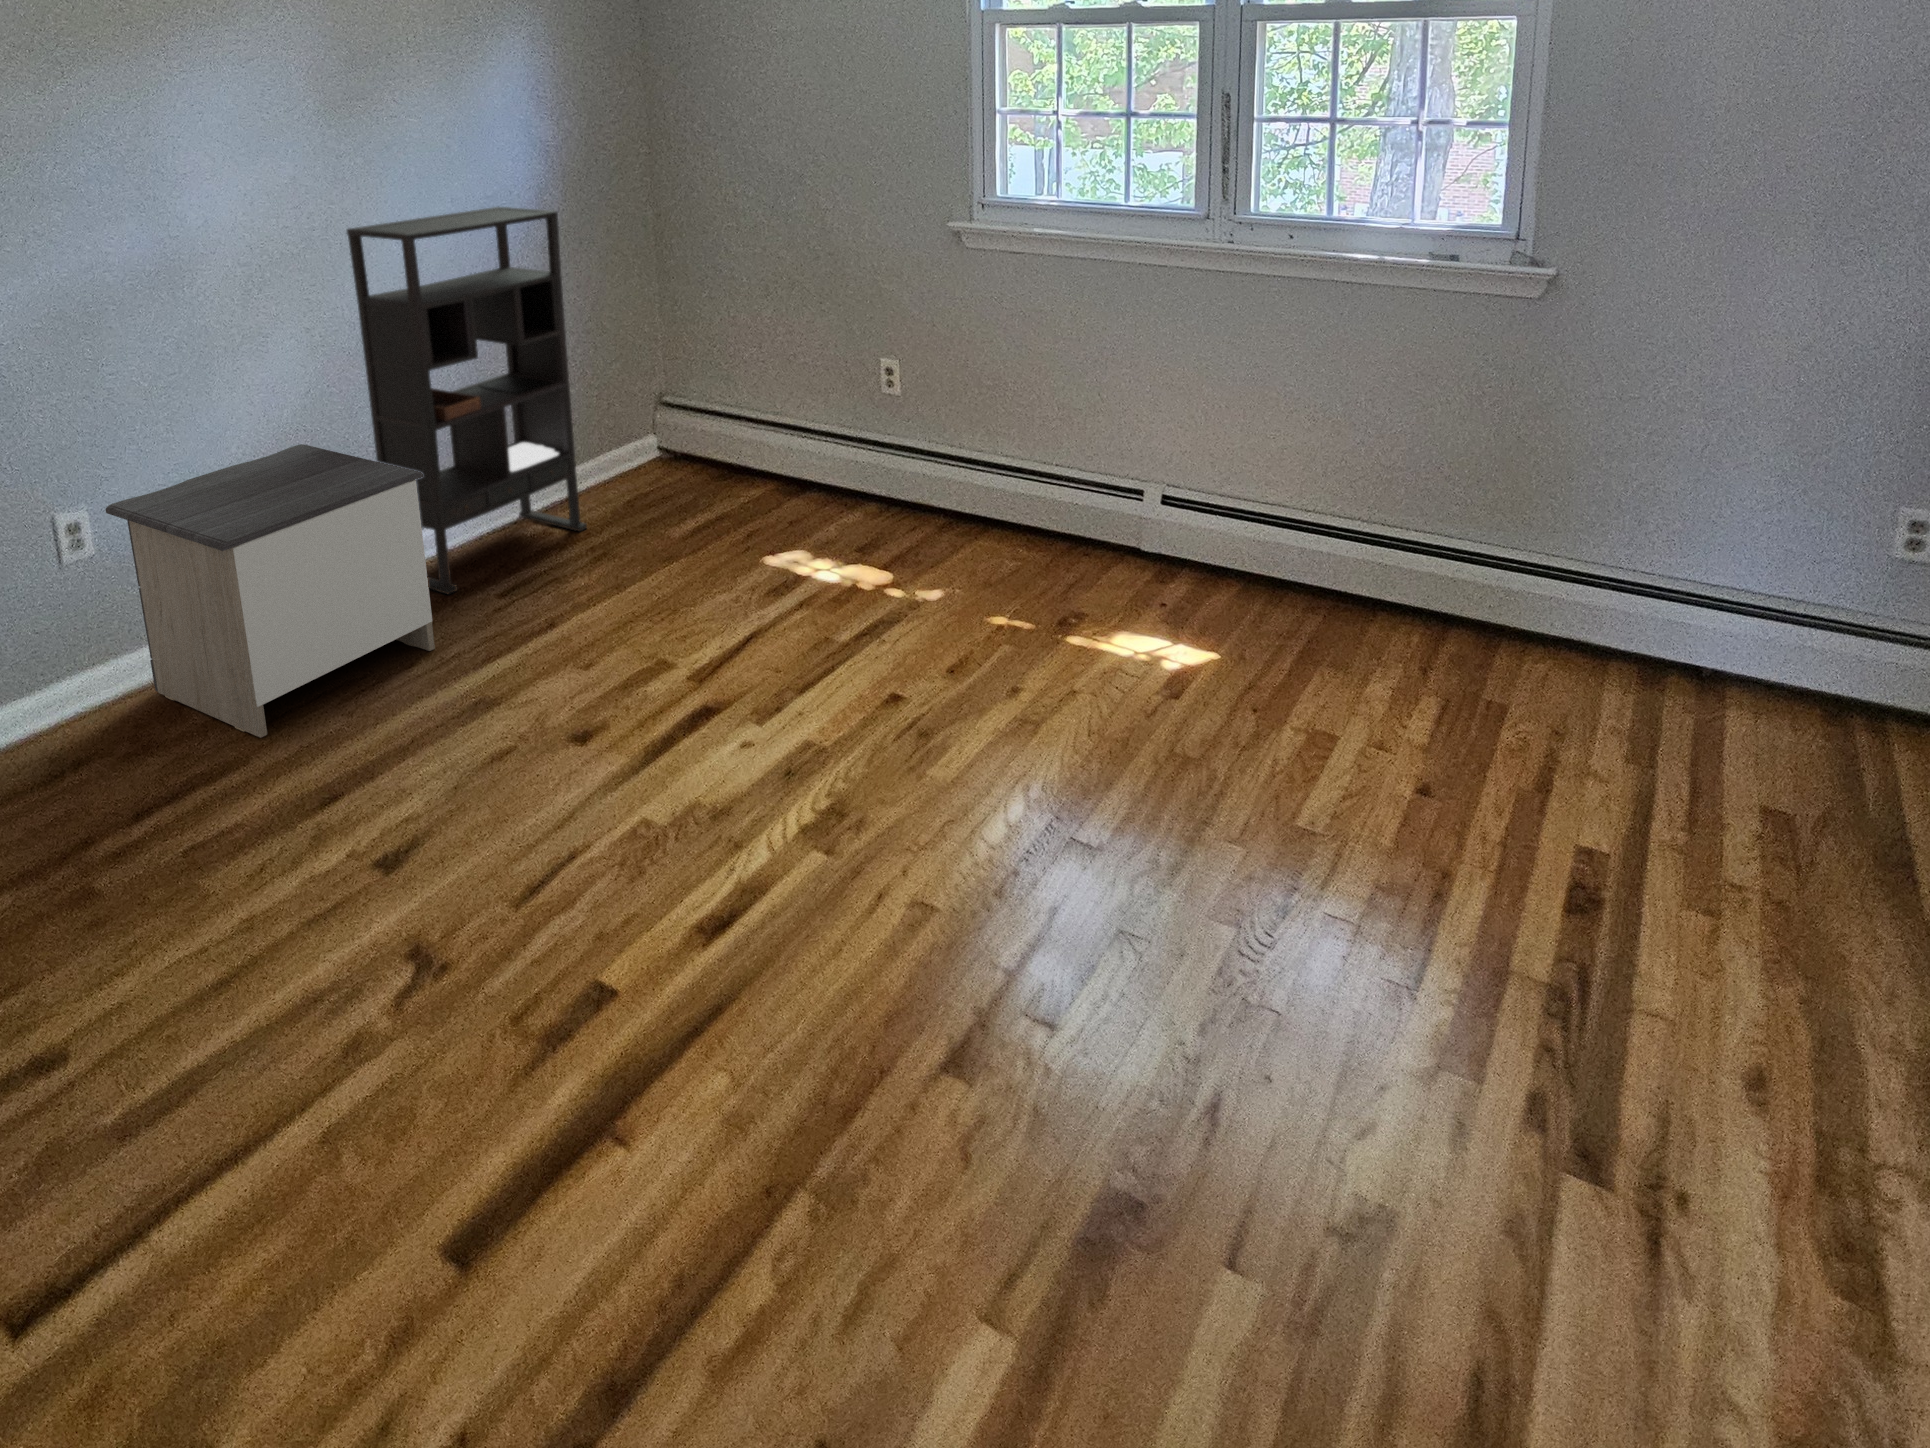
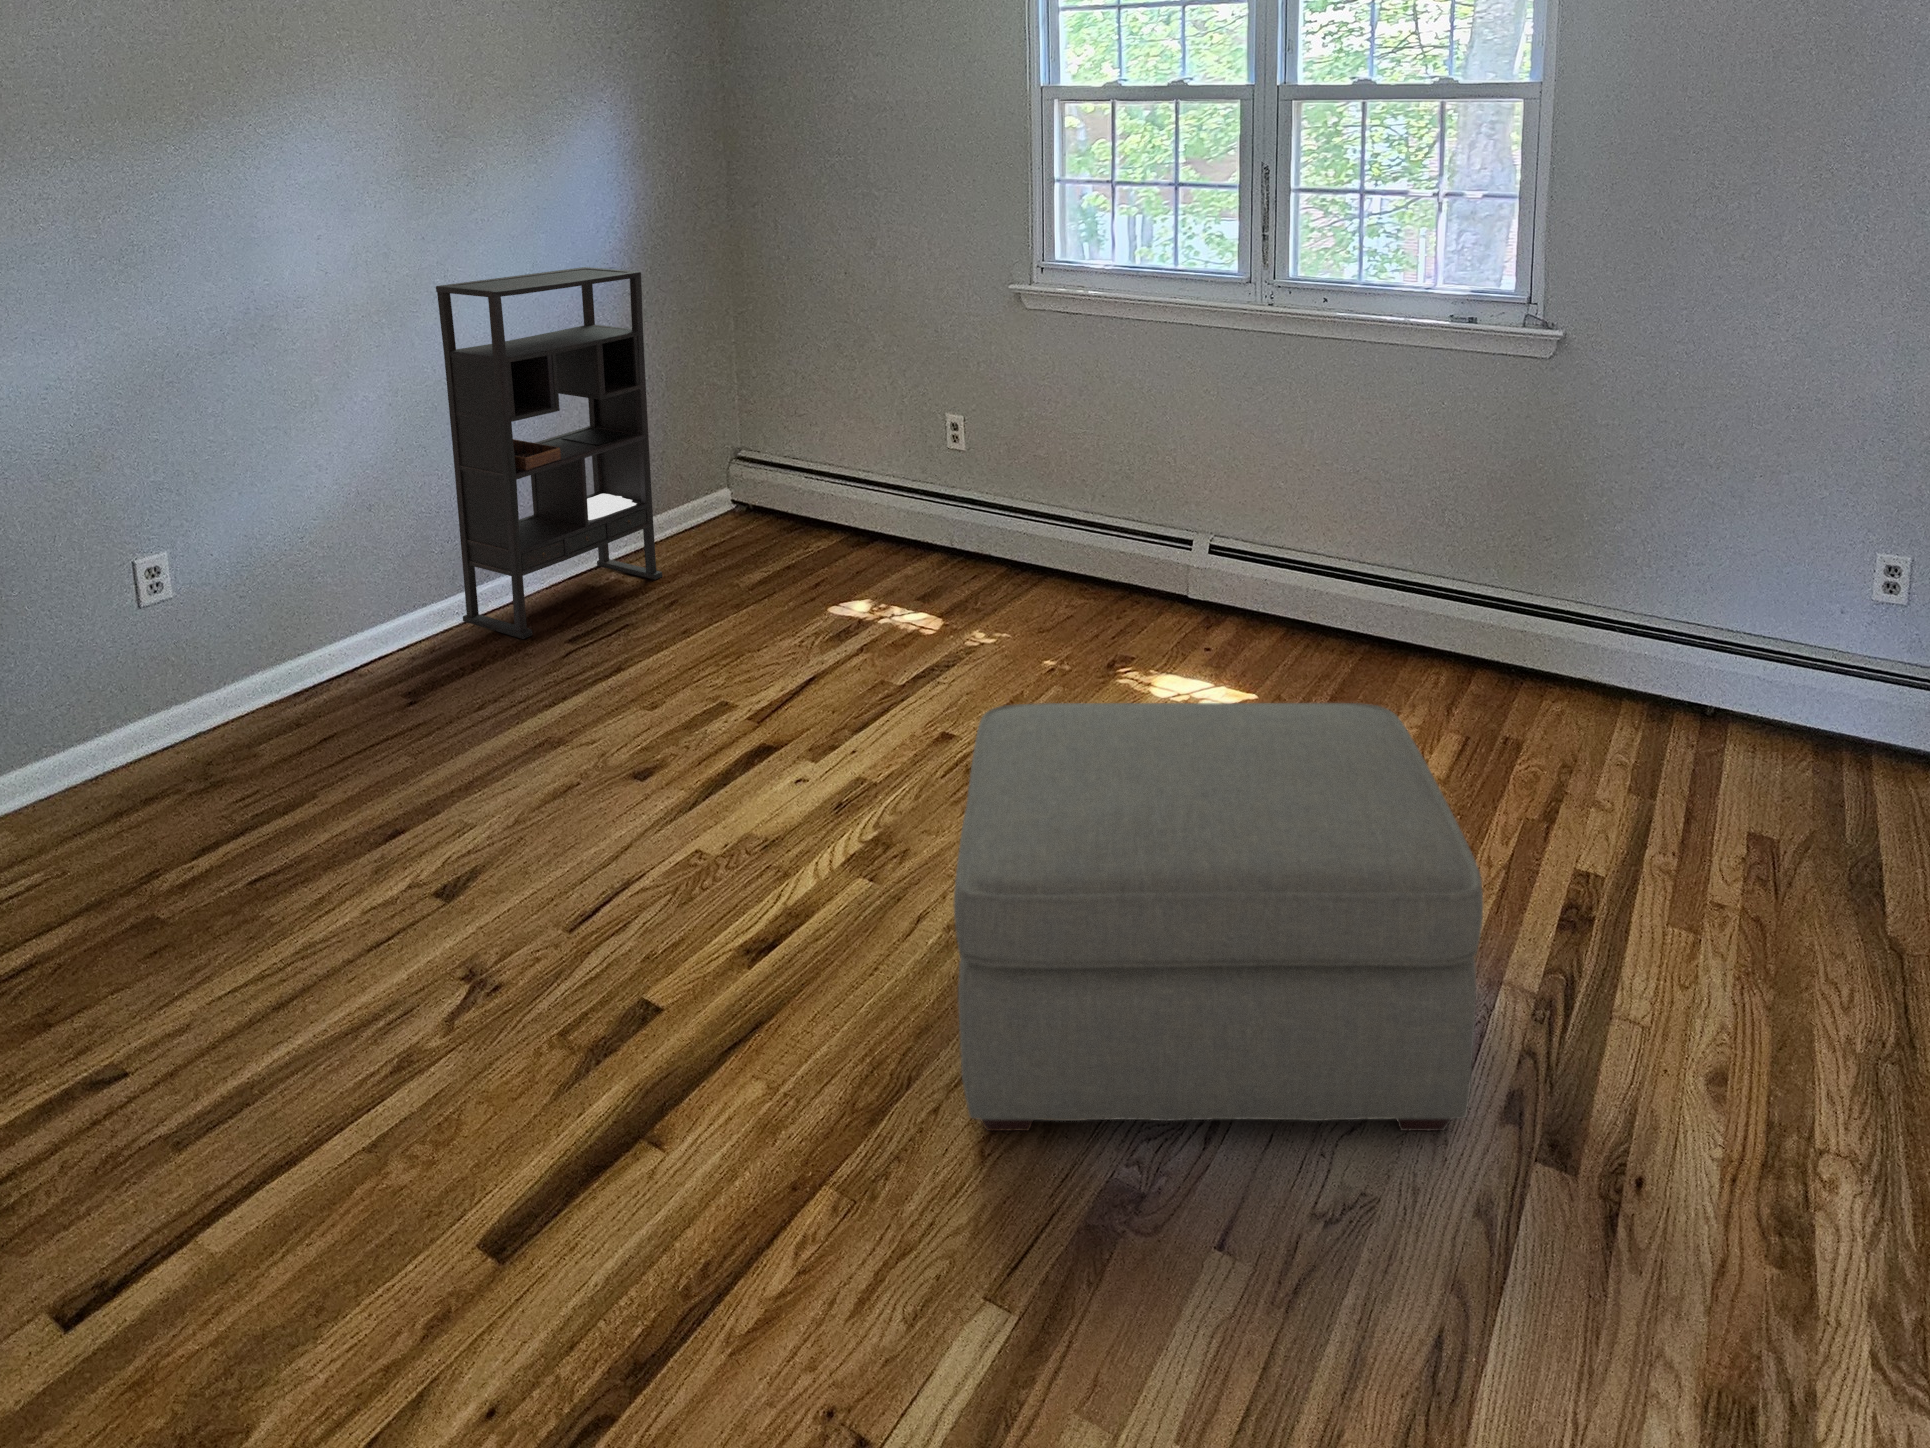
nightstand: present [105,444,435,738] -> none [188,492,507,774]
ottoman: none [933,675,1513,1137] -> present [954,703,1483,1131]

